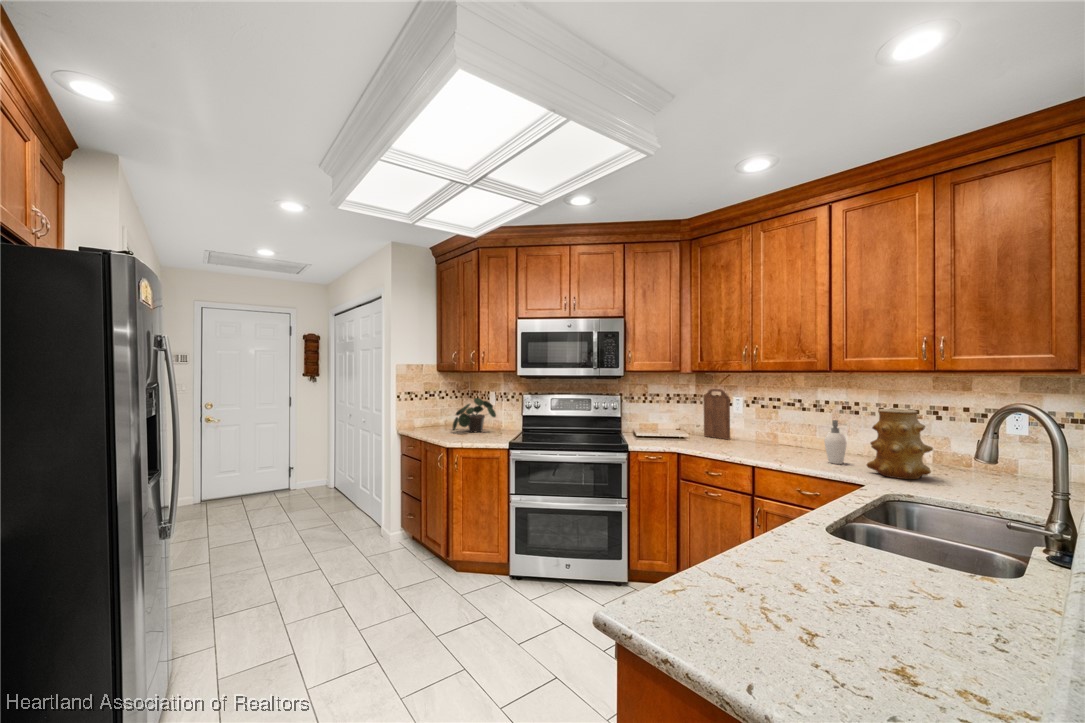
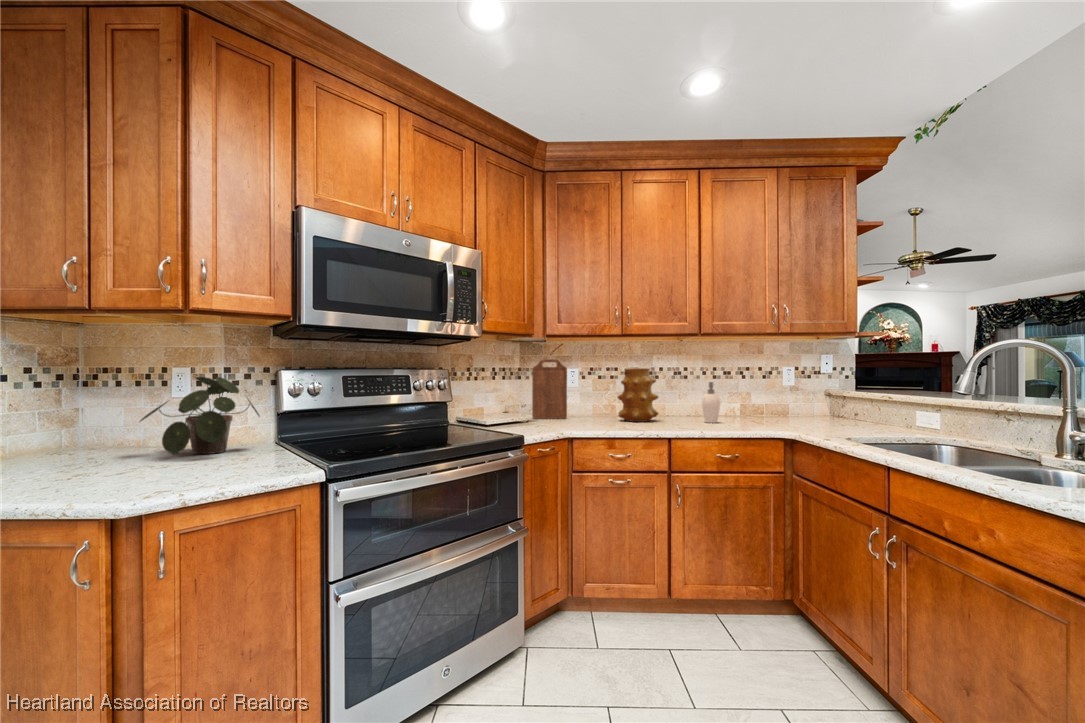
vase: present [867,409,933,479] -> present [617,368,659,422]

